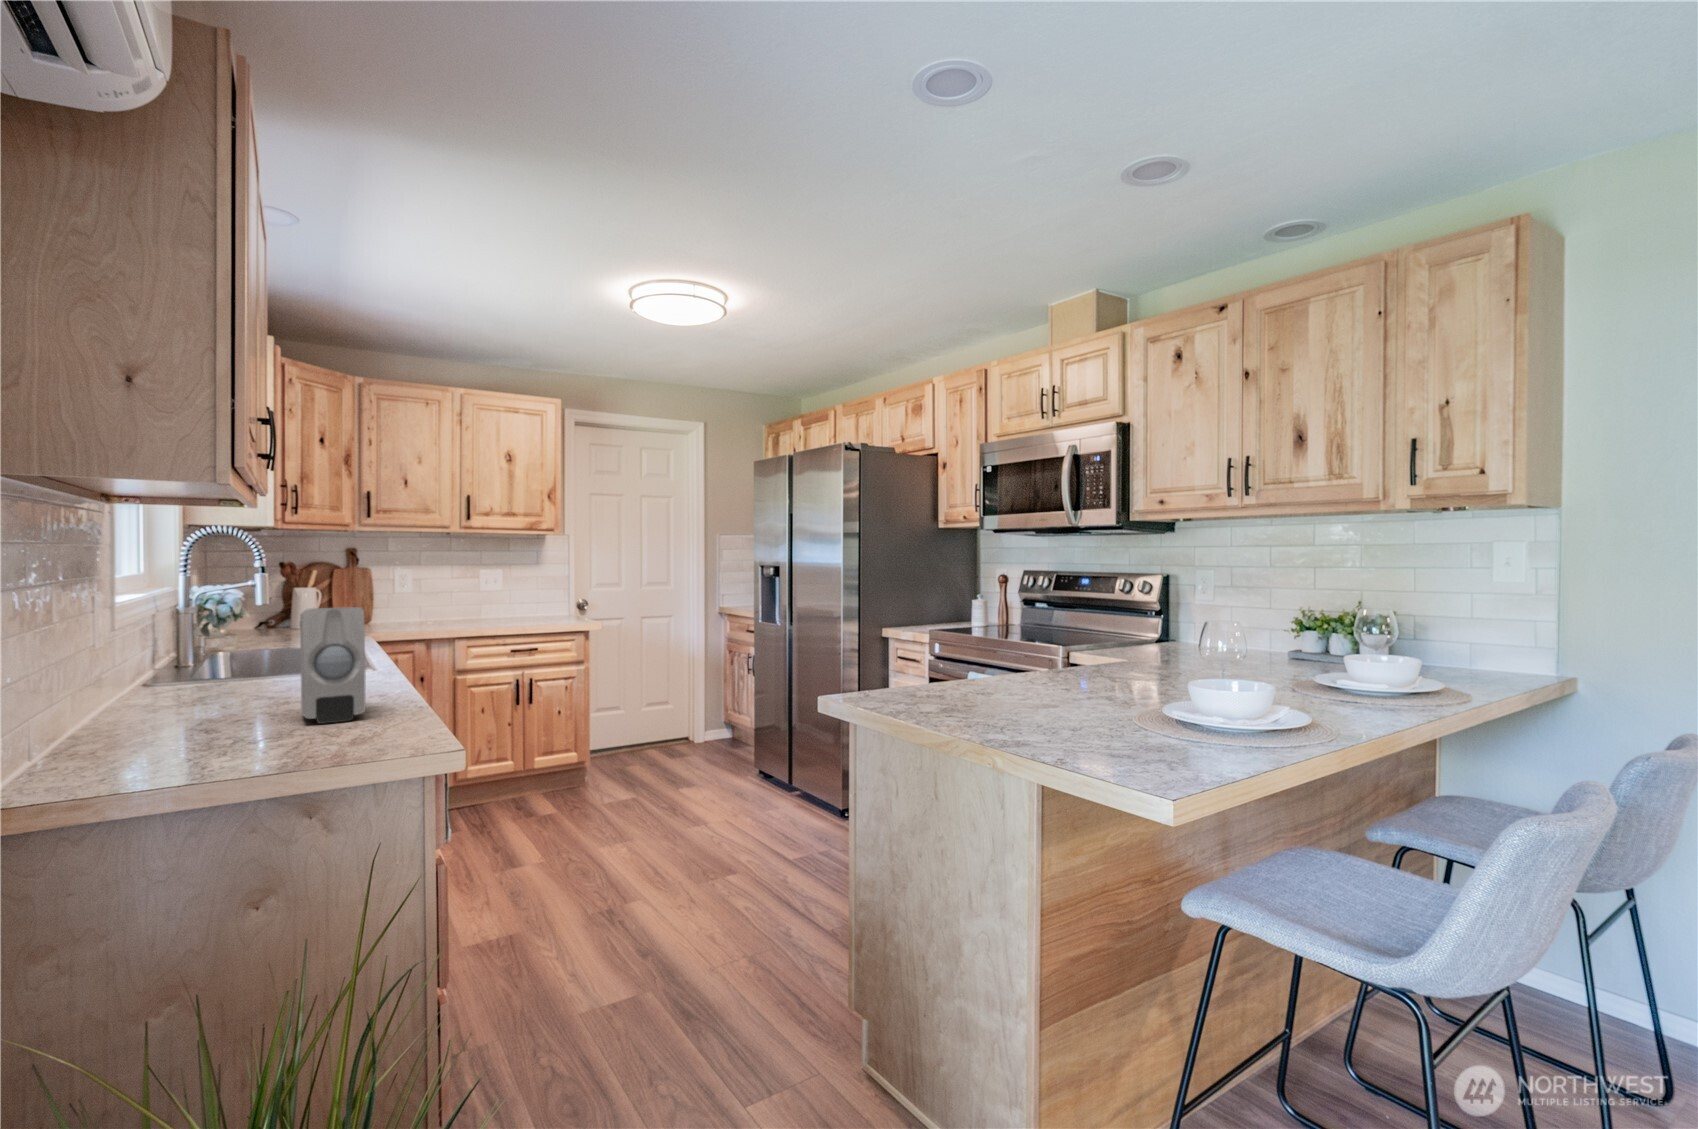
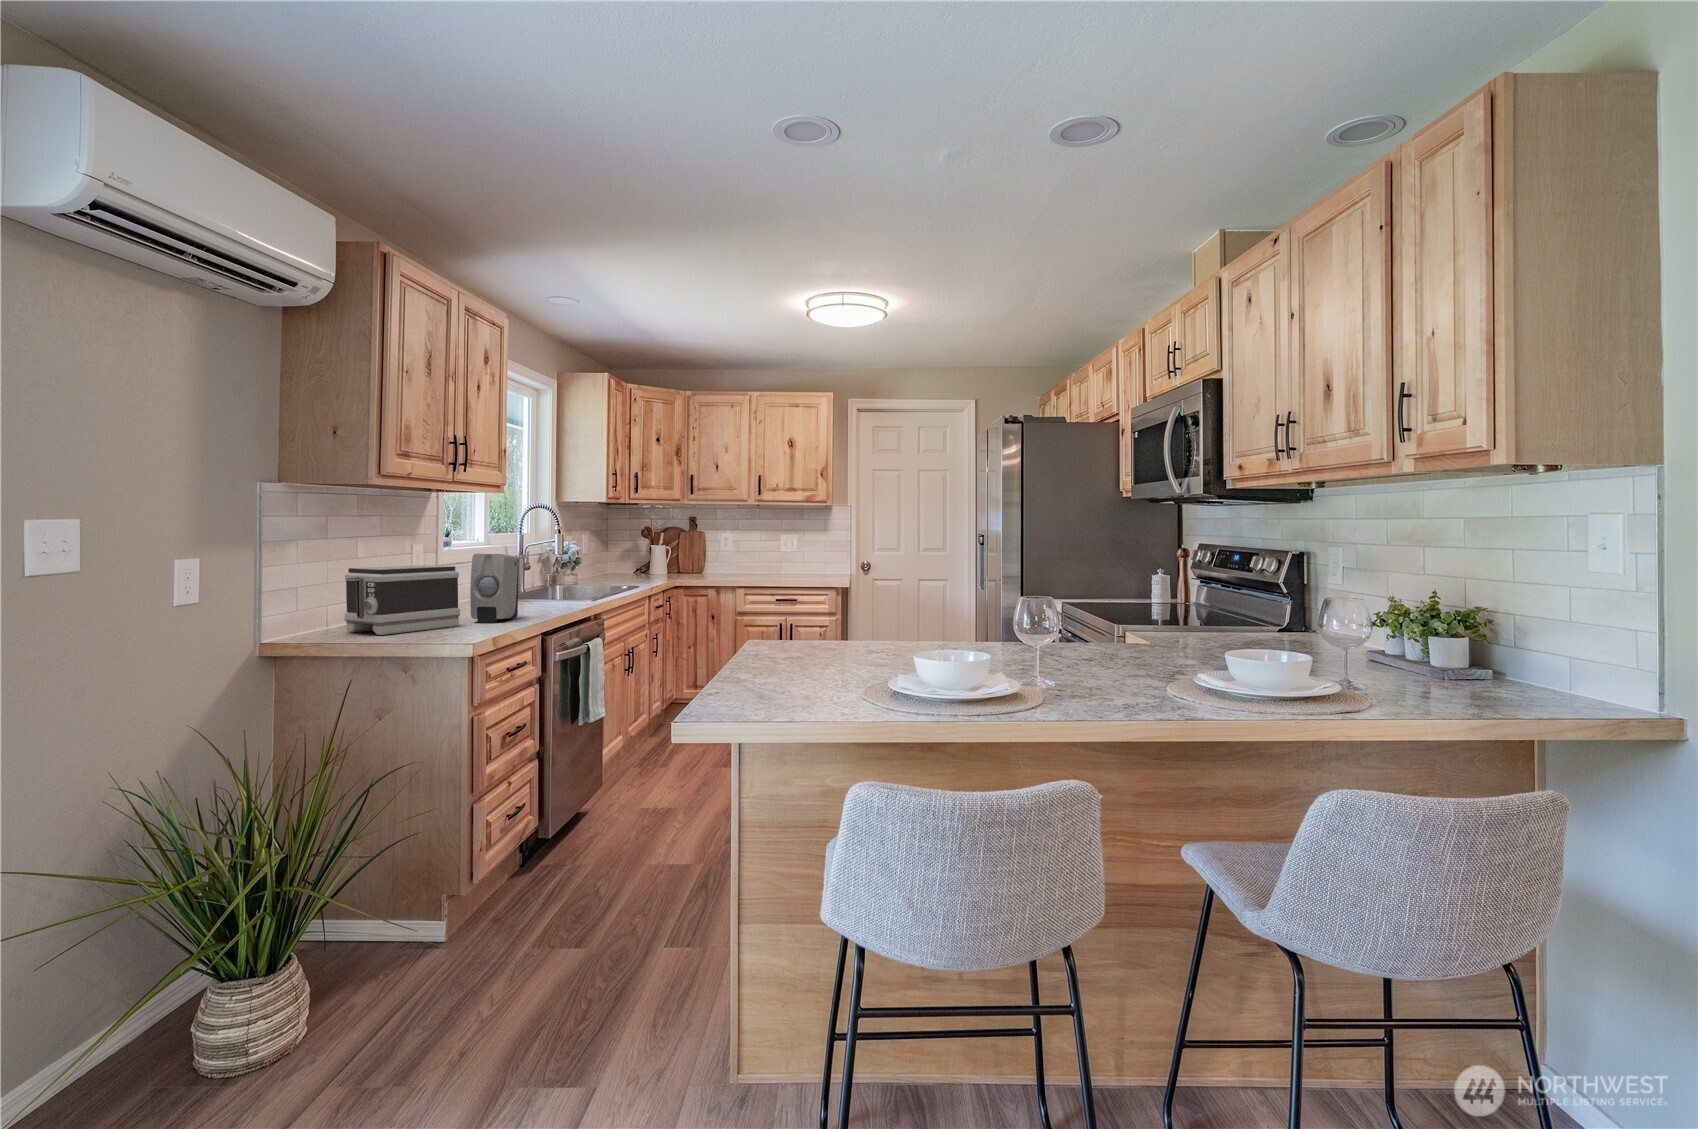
toaster: none [95,632,309,774] -> present [344,565,460,635]

